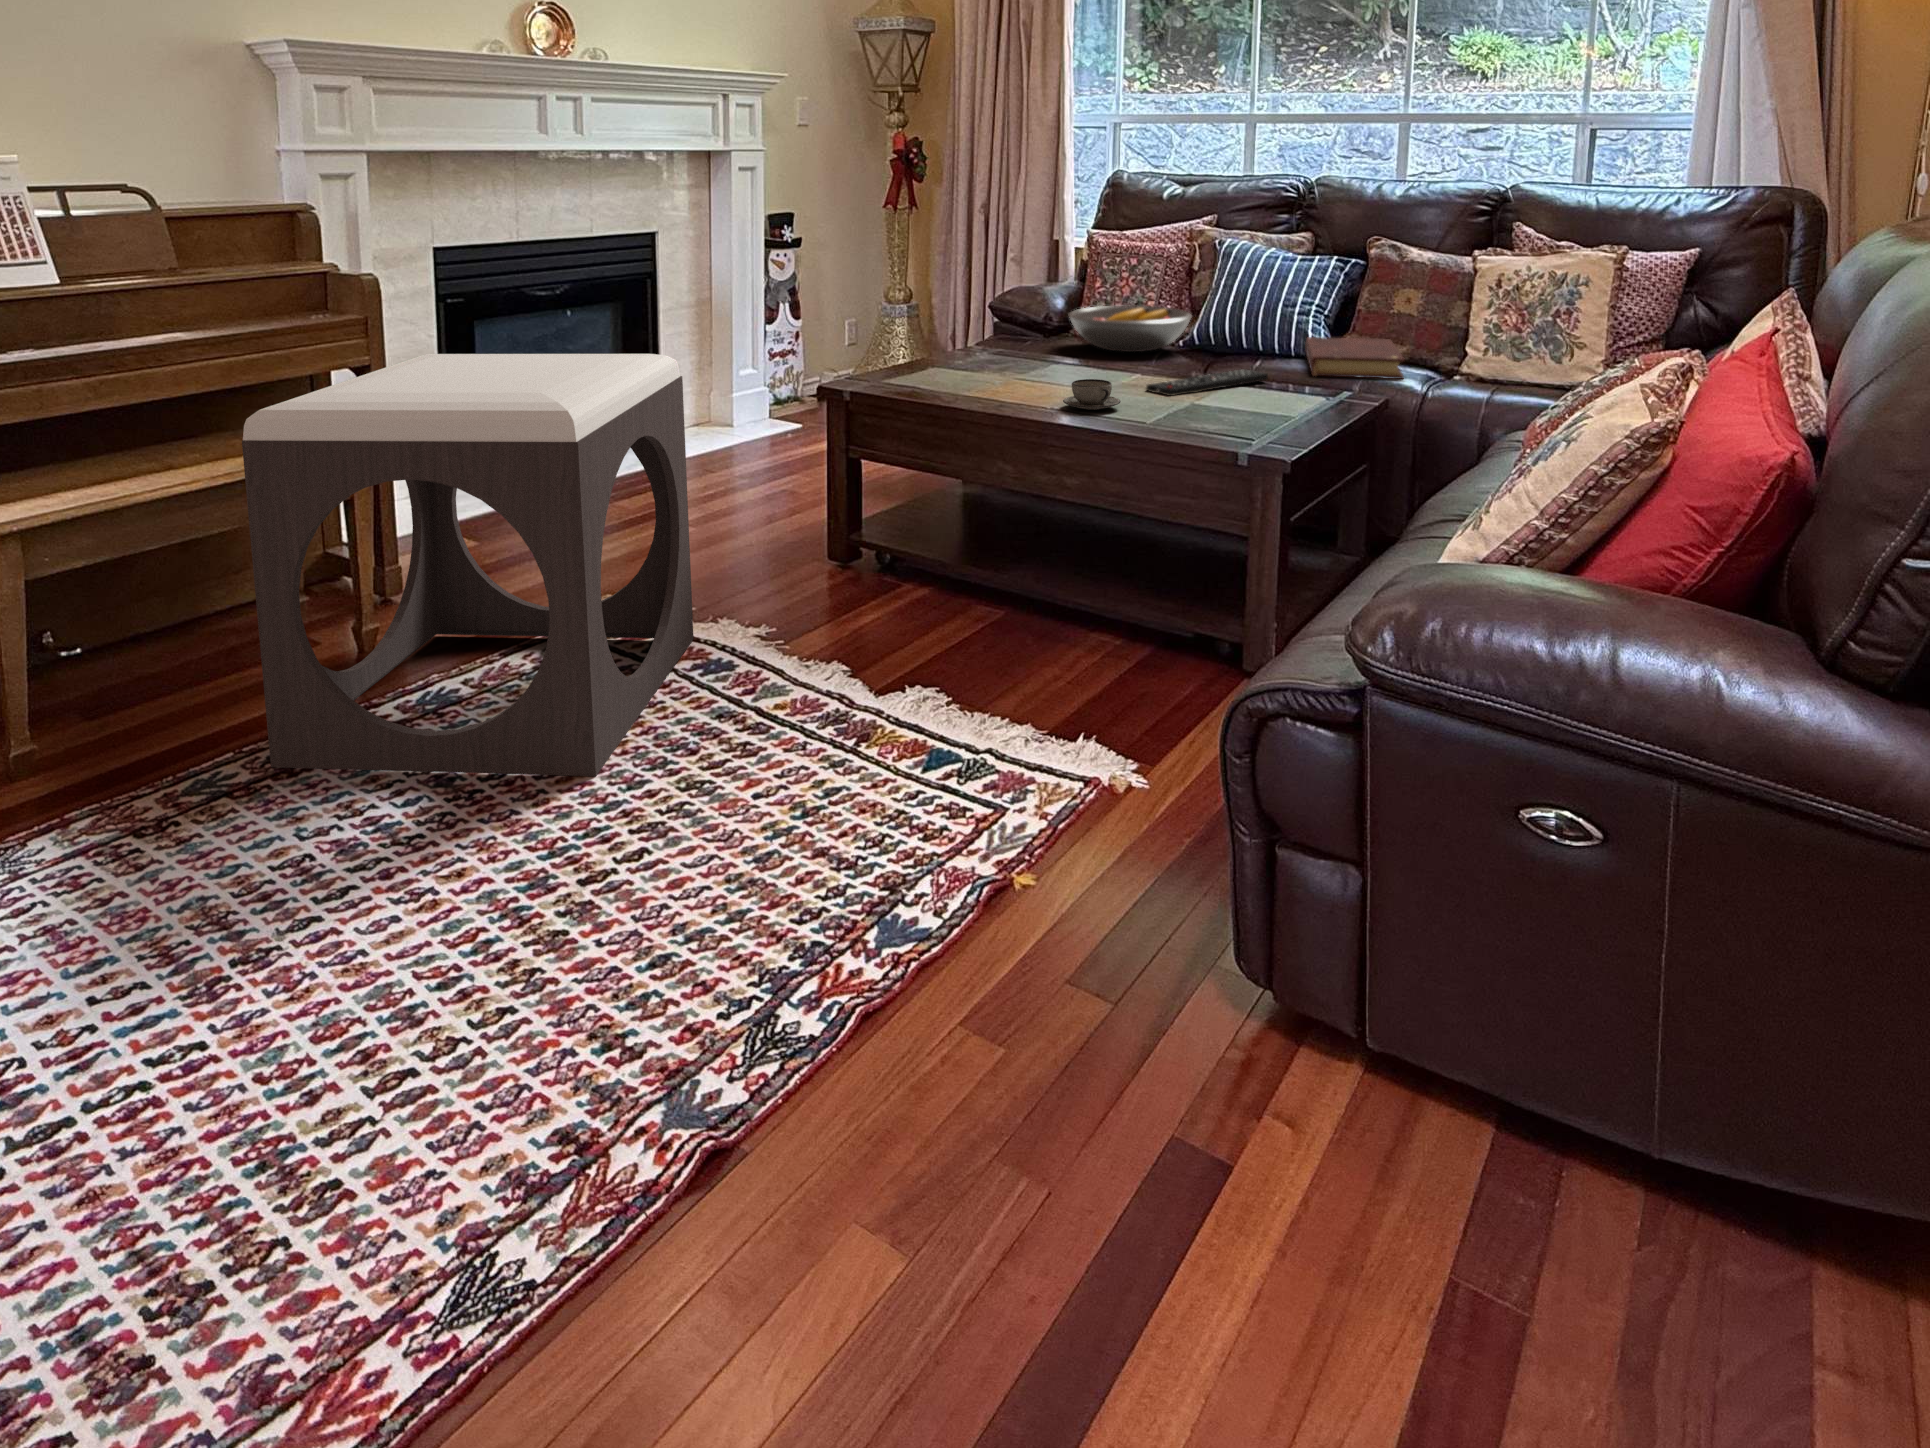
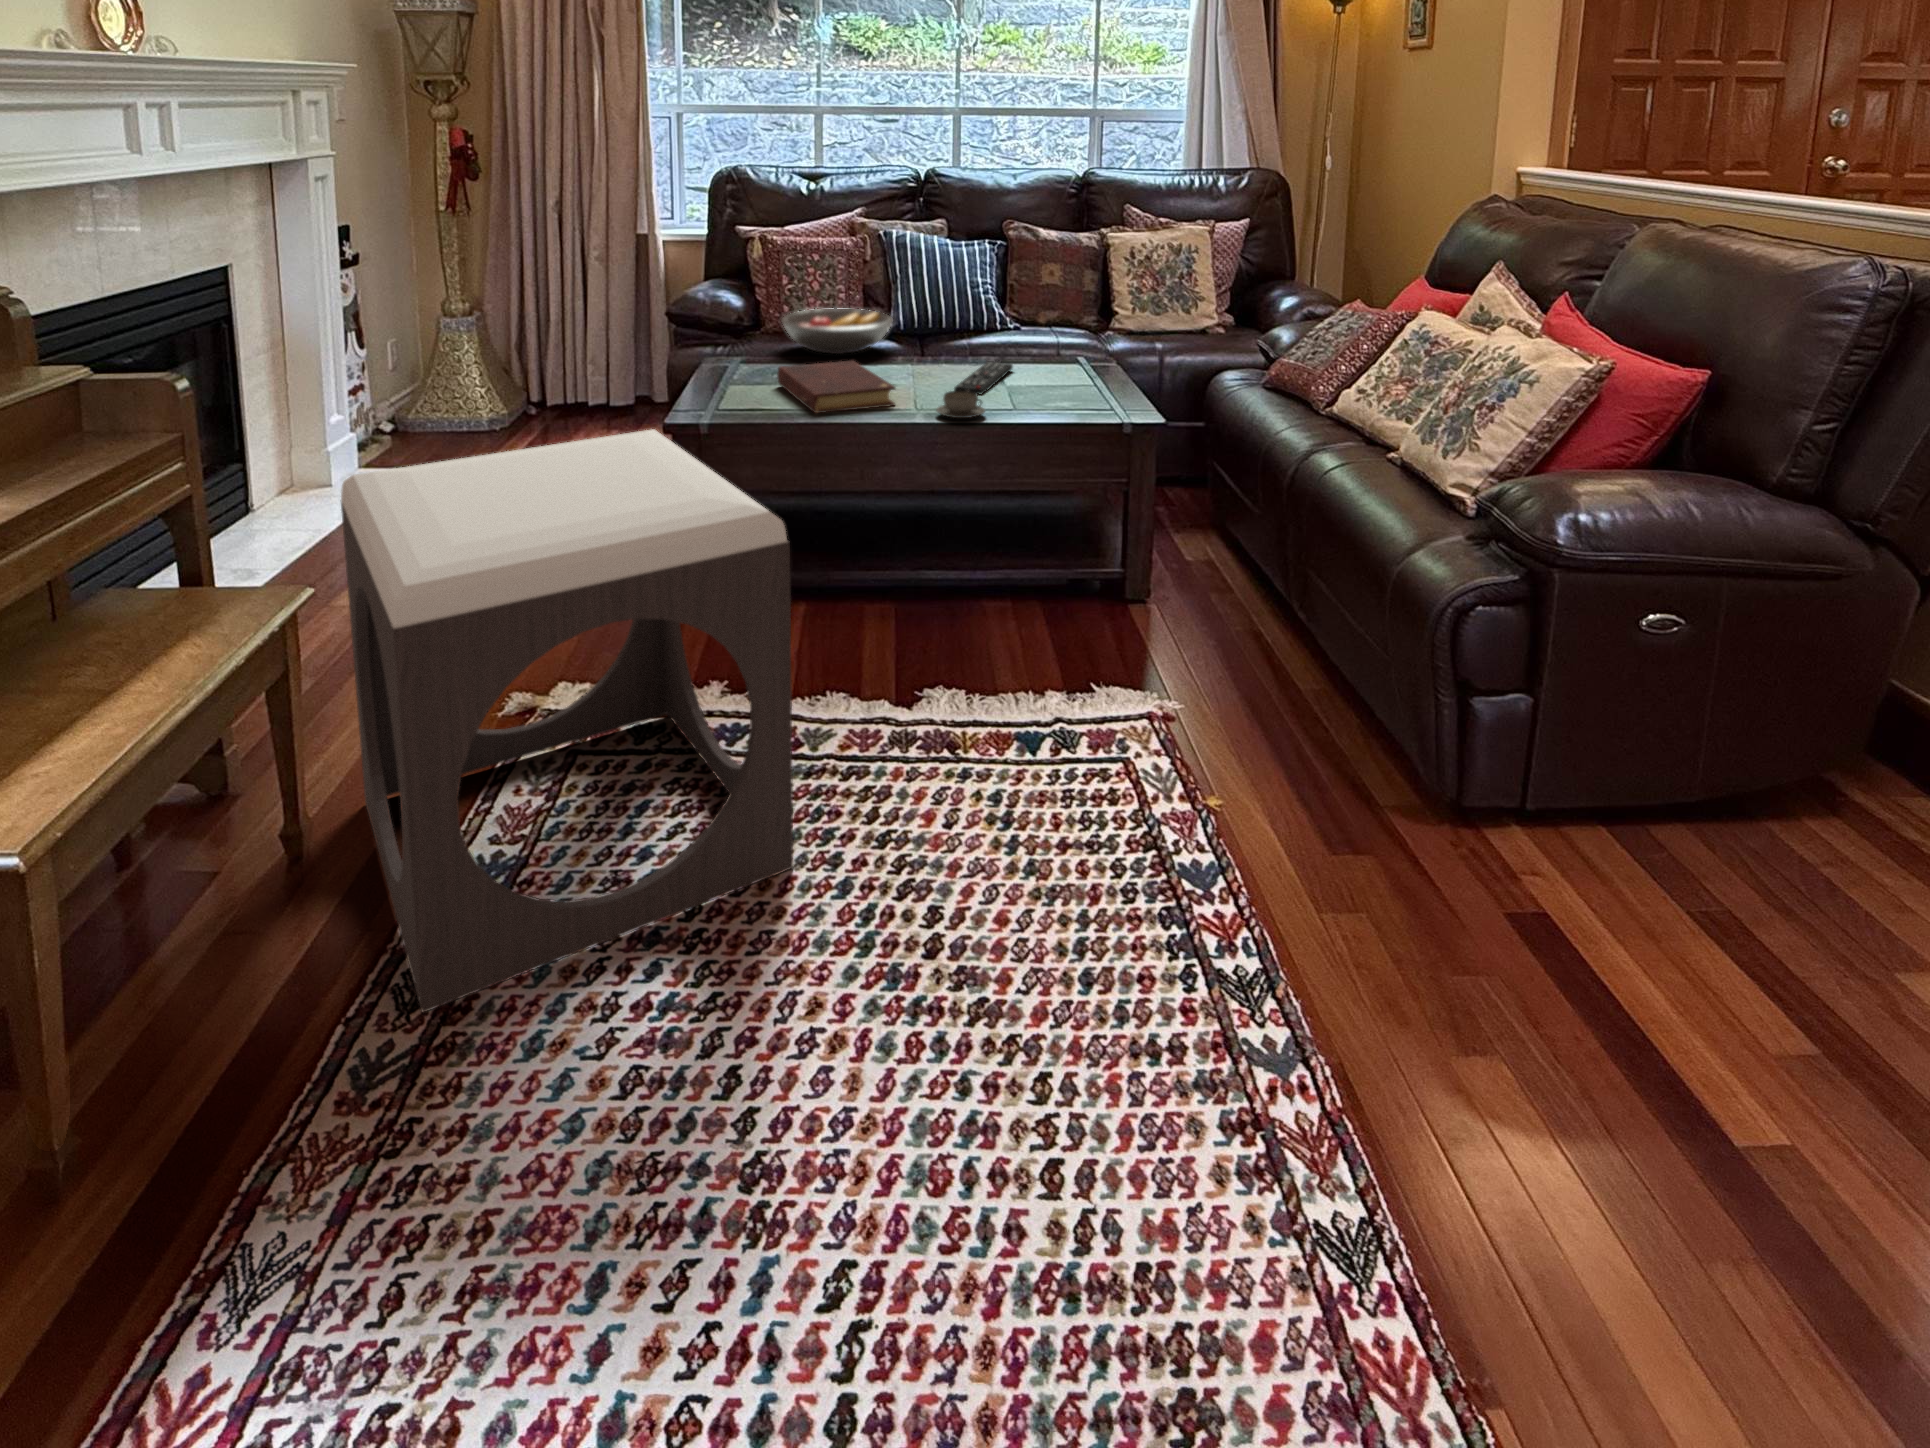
book: present [1305,337,1404,379] -> present [777,361,895,413]

